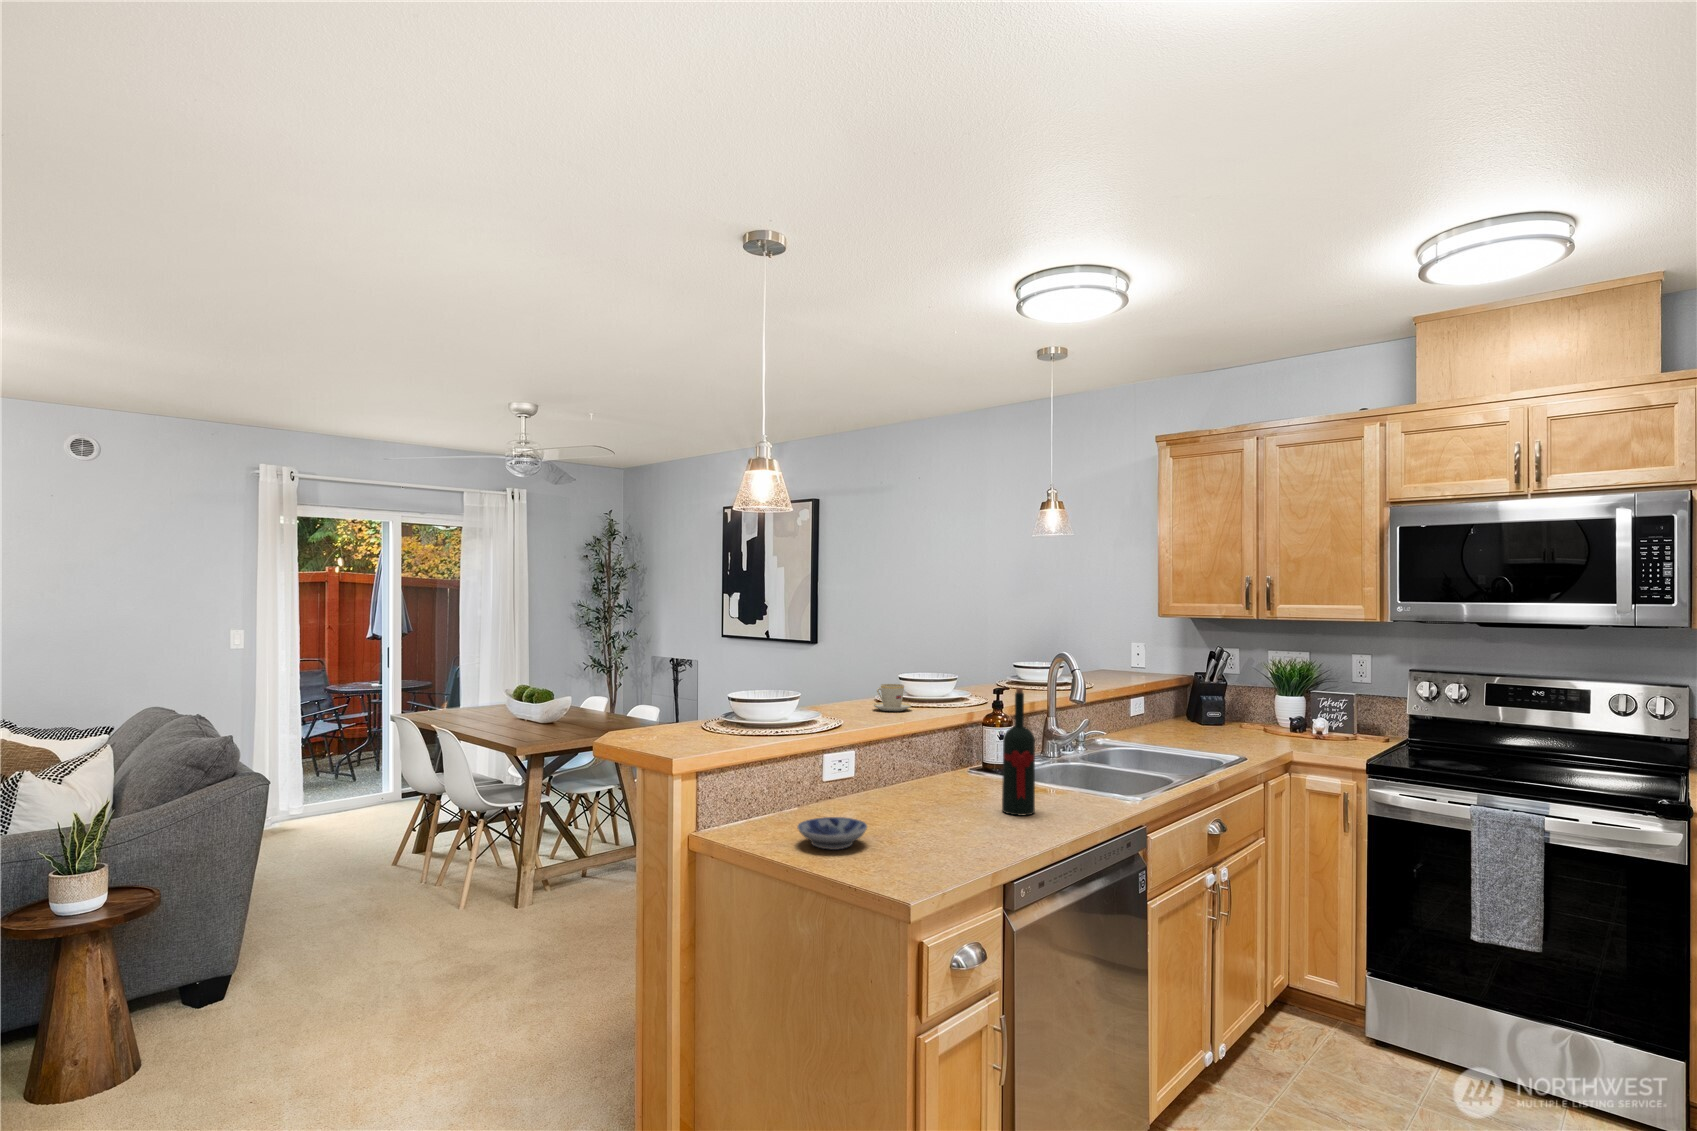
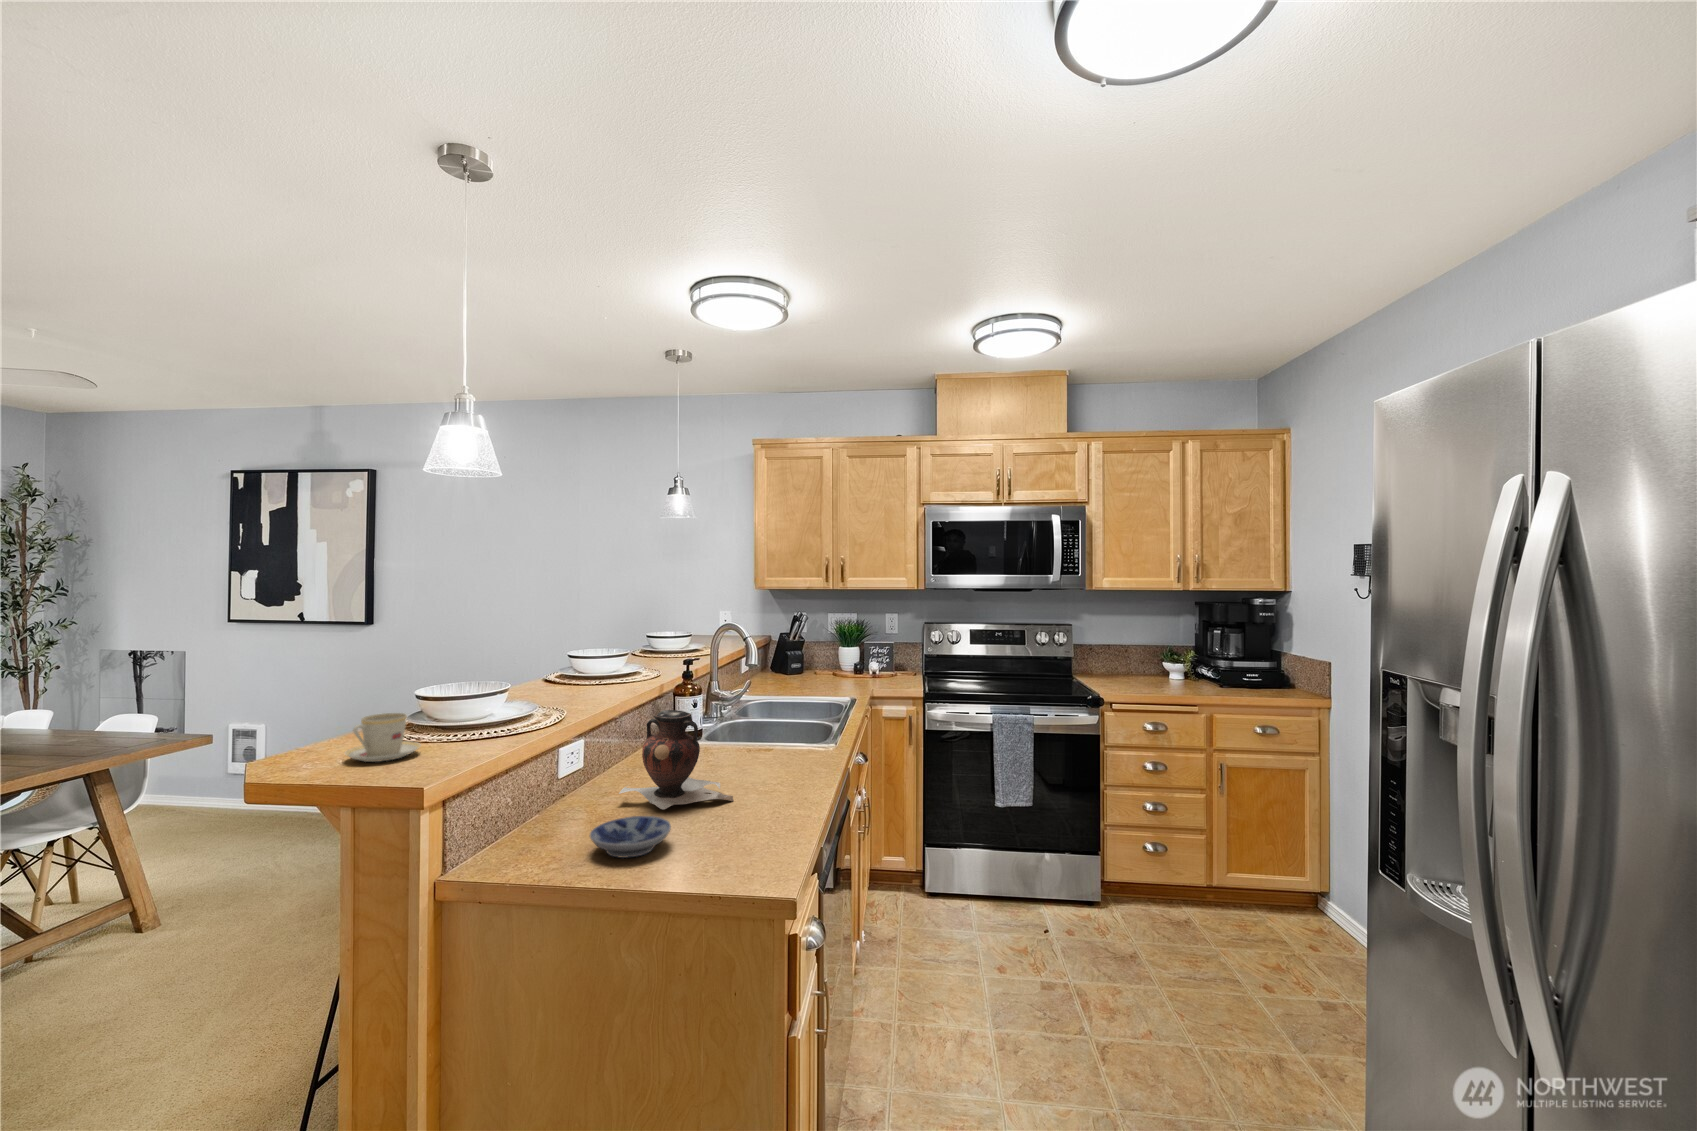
teacup: present [873,684,912,711] -> present [345,713,421,762]
wine bottle: present [1002,688,1035,816] -> none [744,659,775,779]
vase: none [862,728,966,828] -> present [619,710,733,809]

